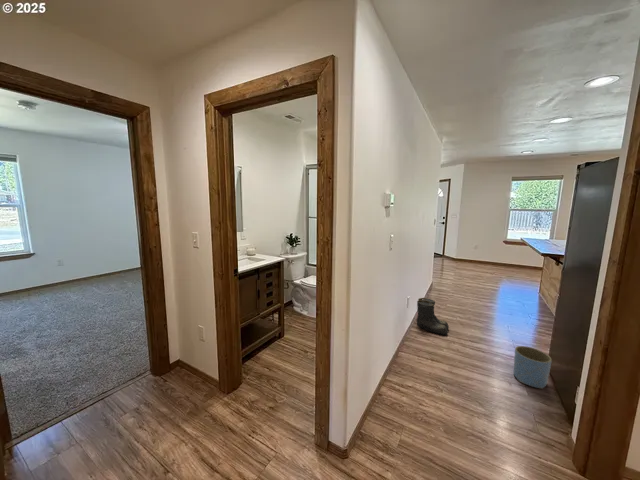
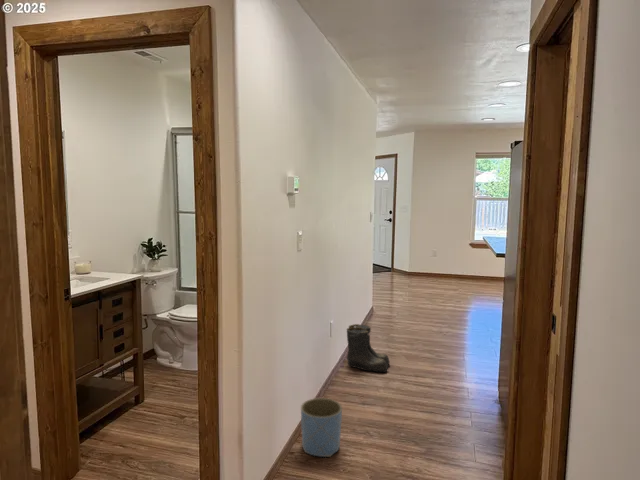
planter: present [513,346,552,389] -> present [301,398,342,457]

